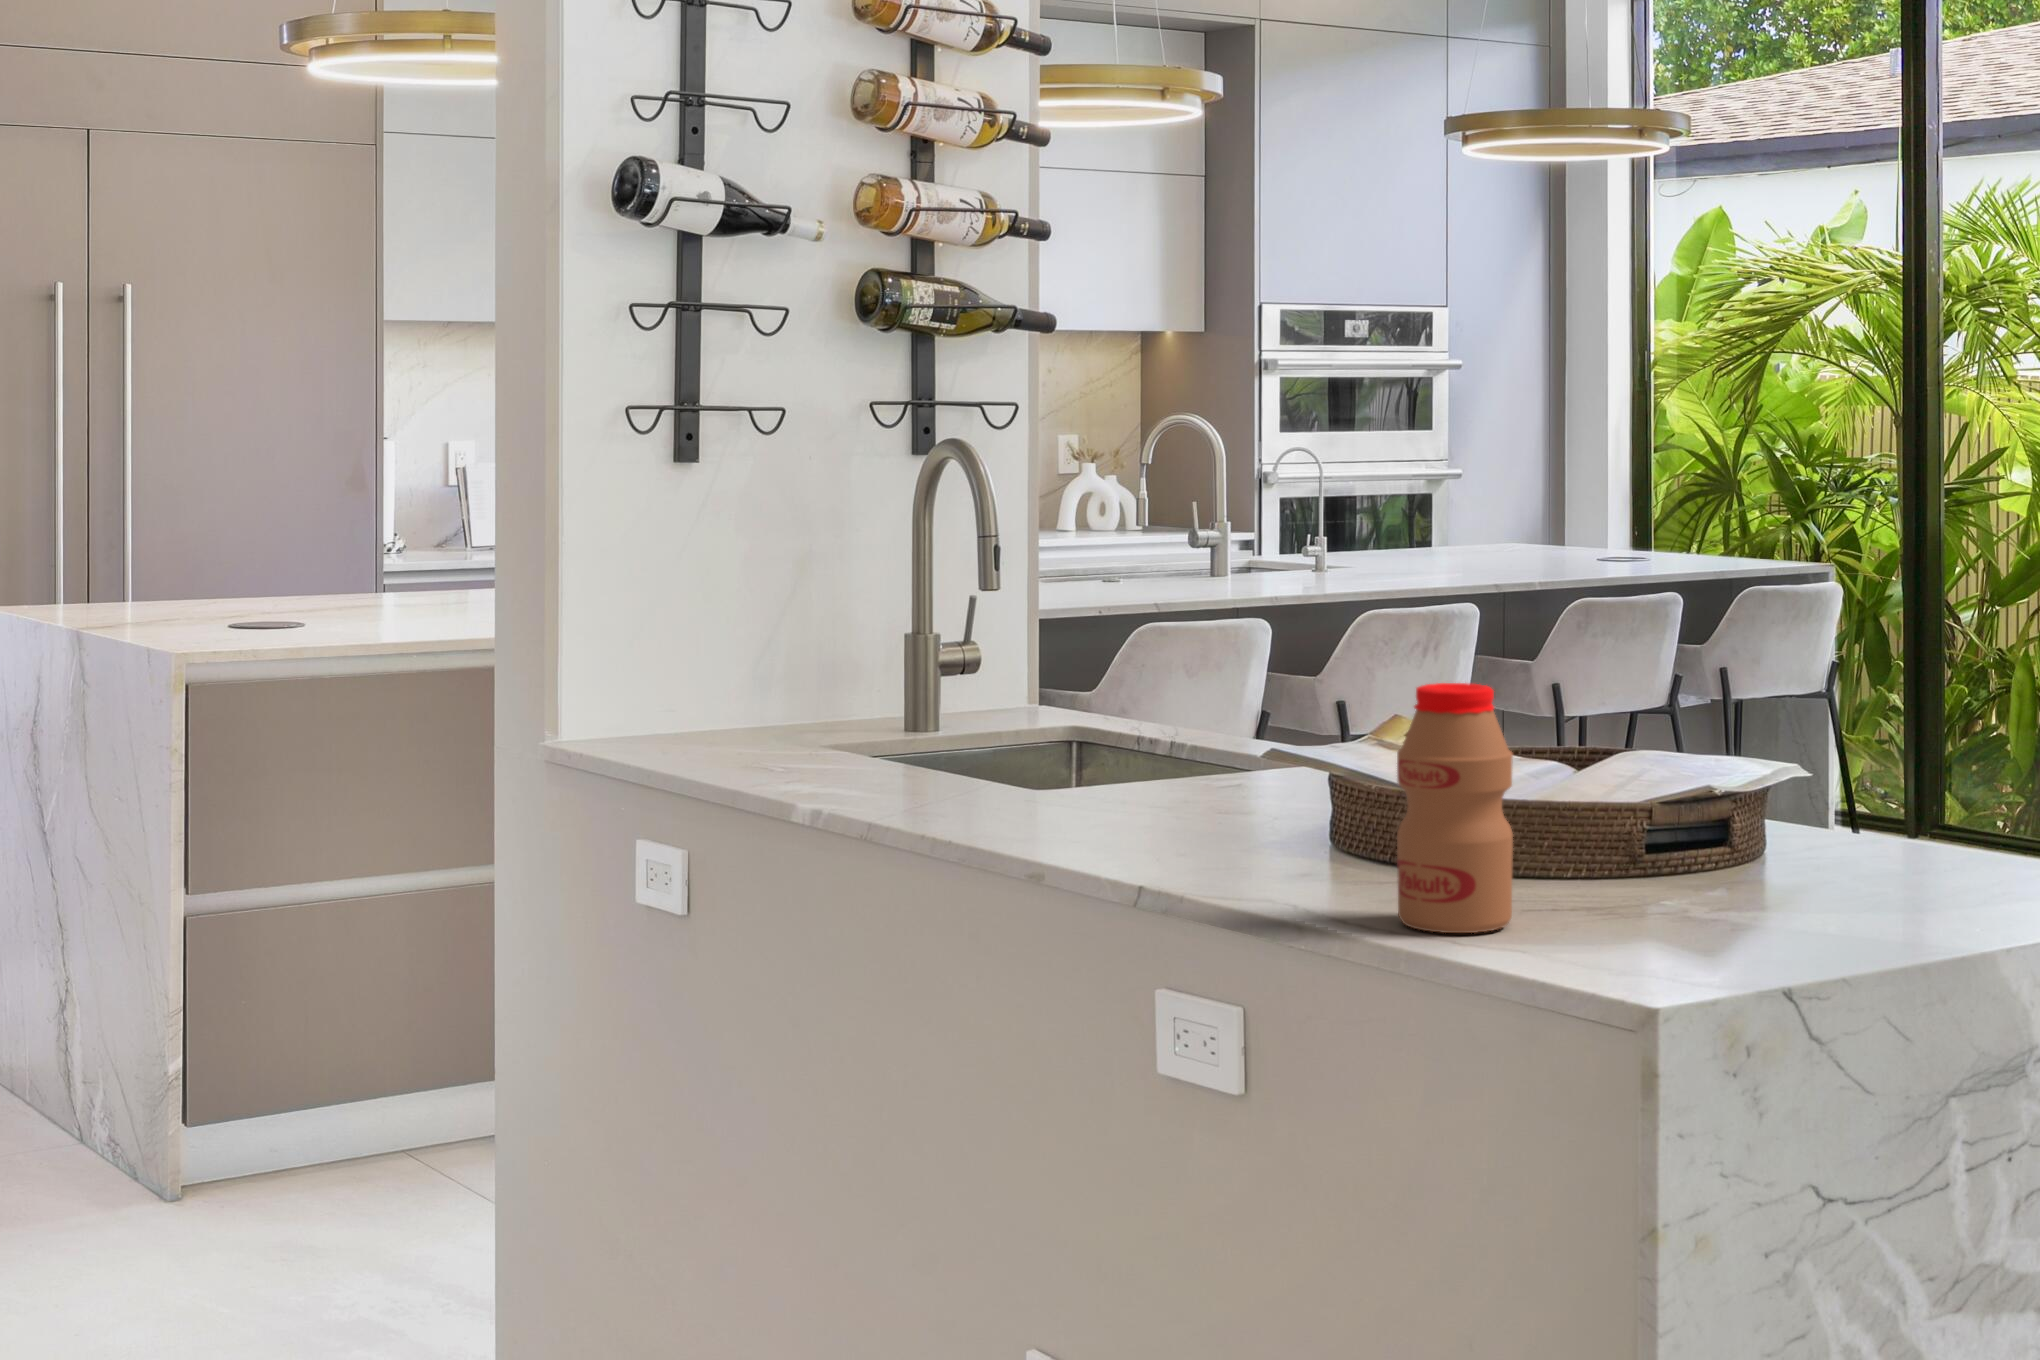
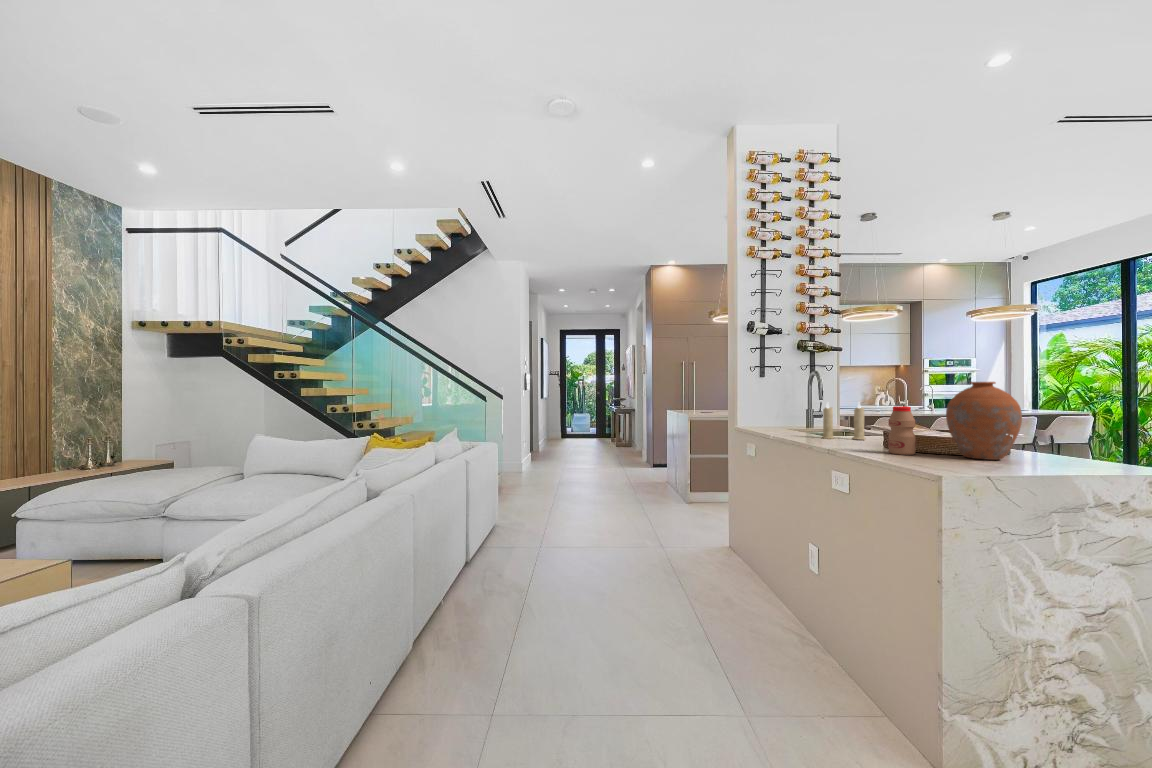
vase: none [1627,554,1913,925] -> present [946,382,1022,460]
candle: none [1022,618,1226,822] -> present [822,403,866,440]

